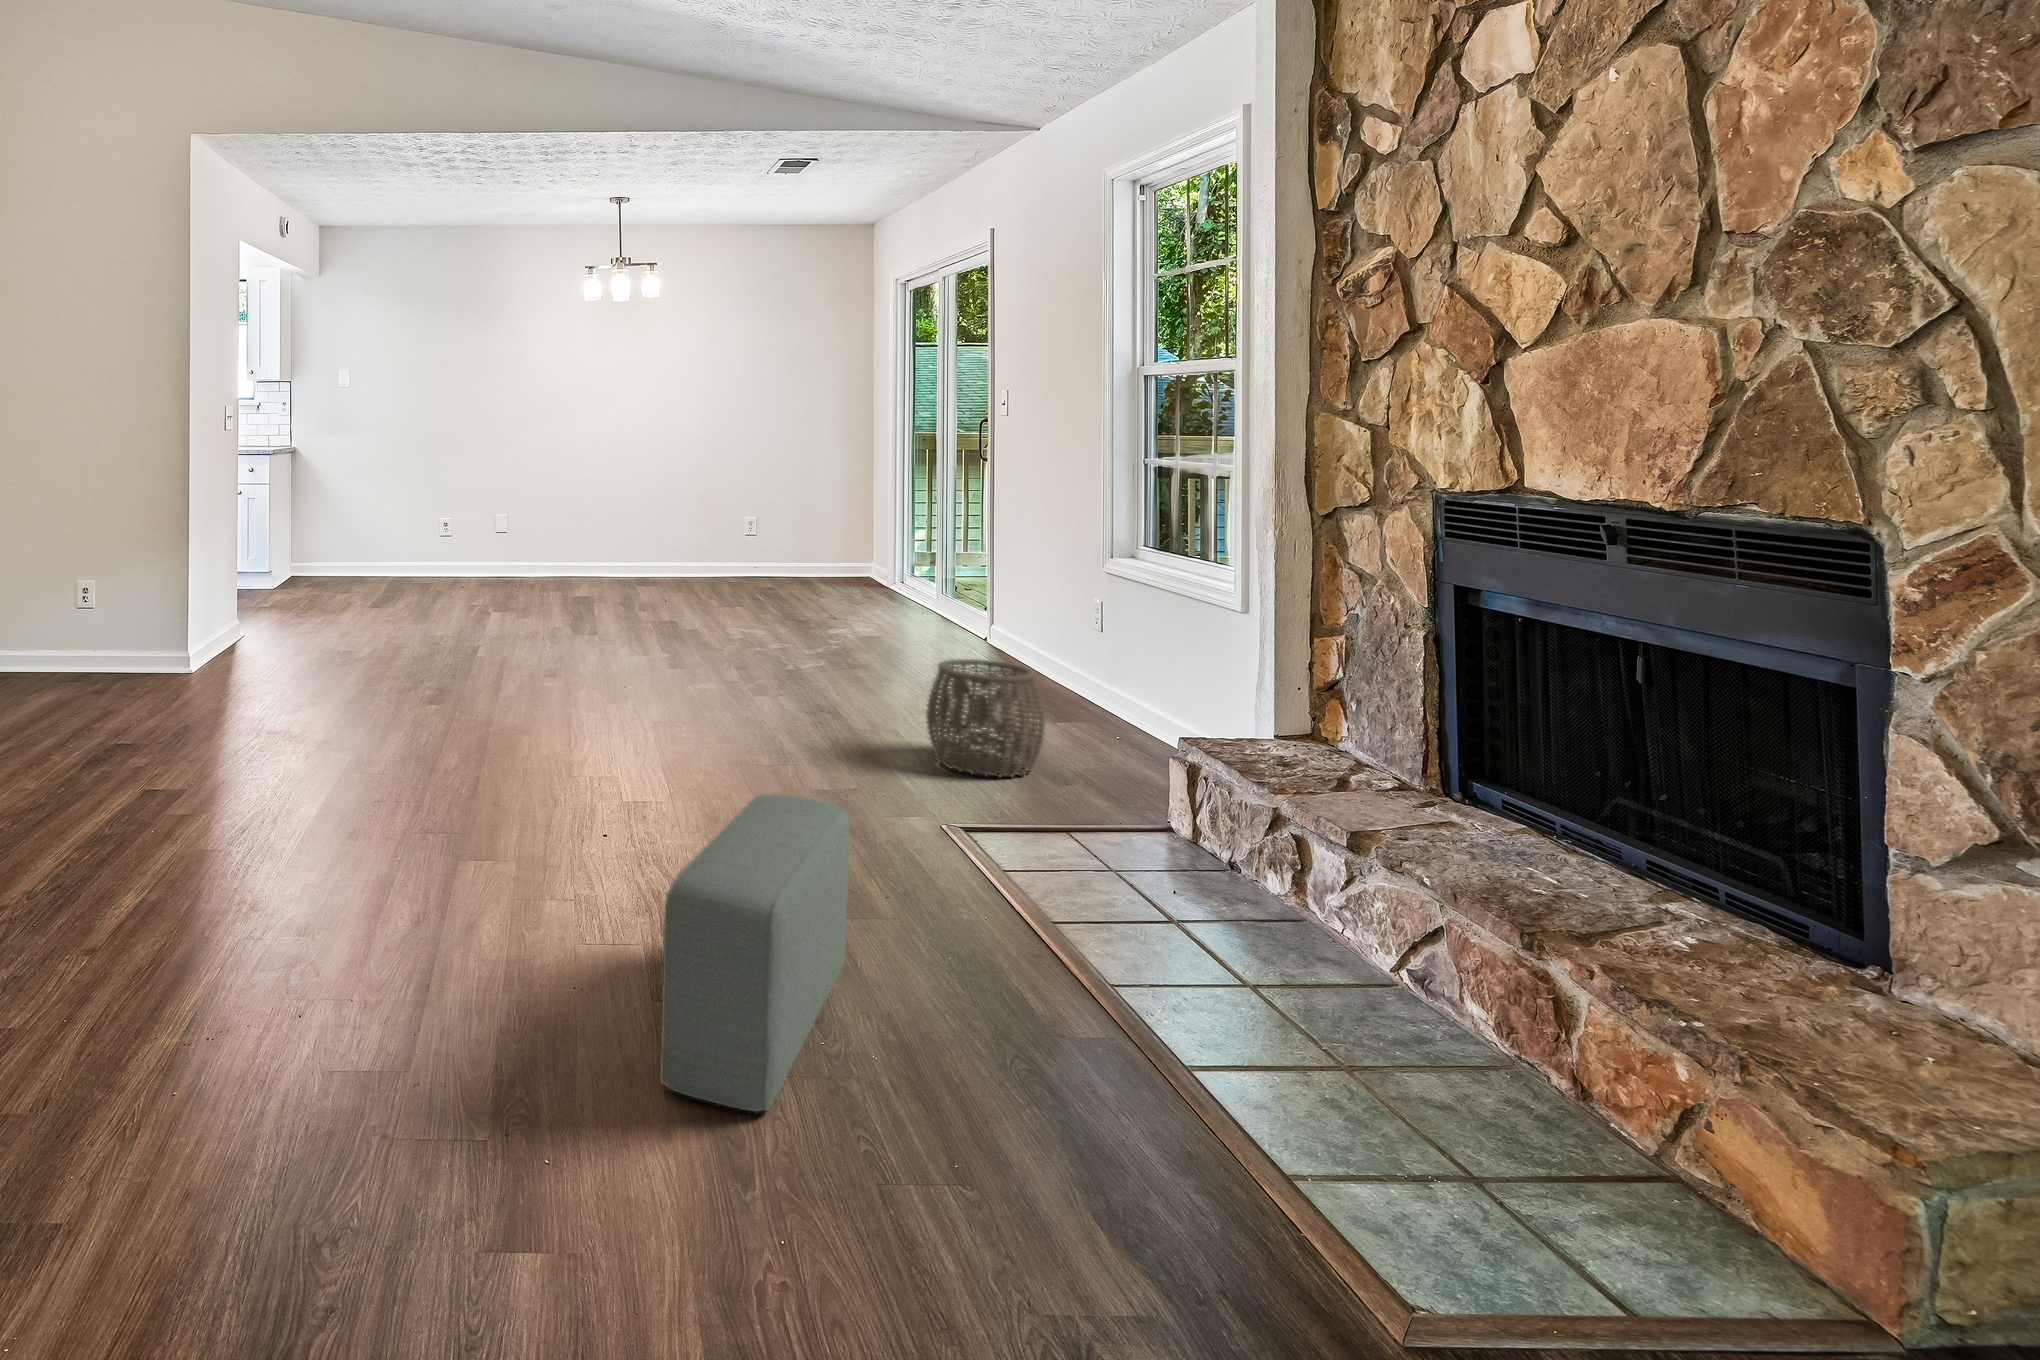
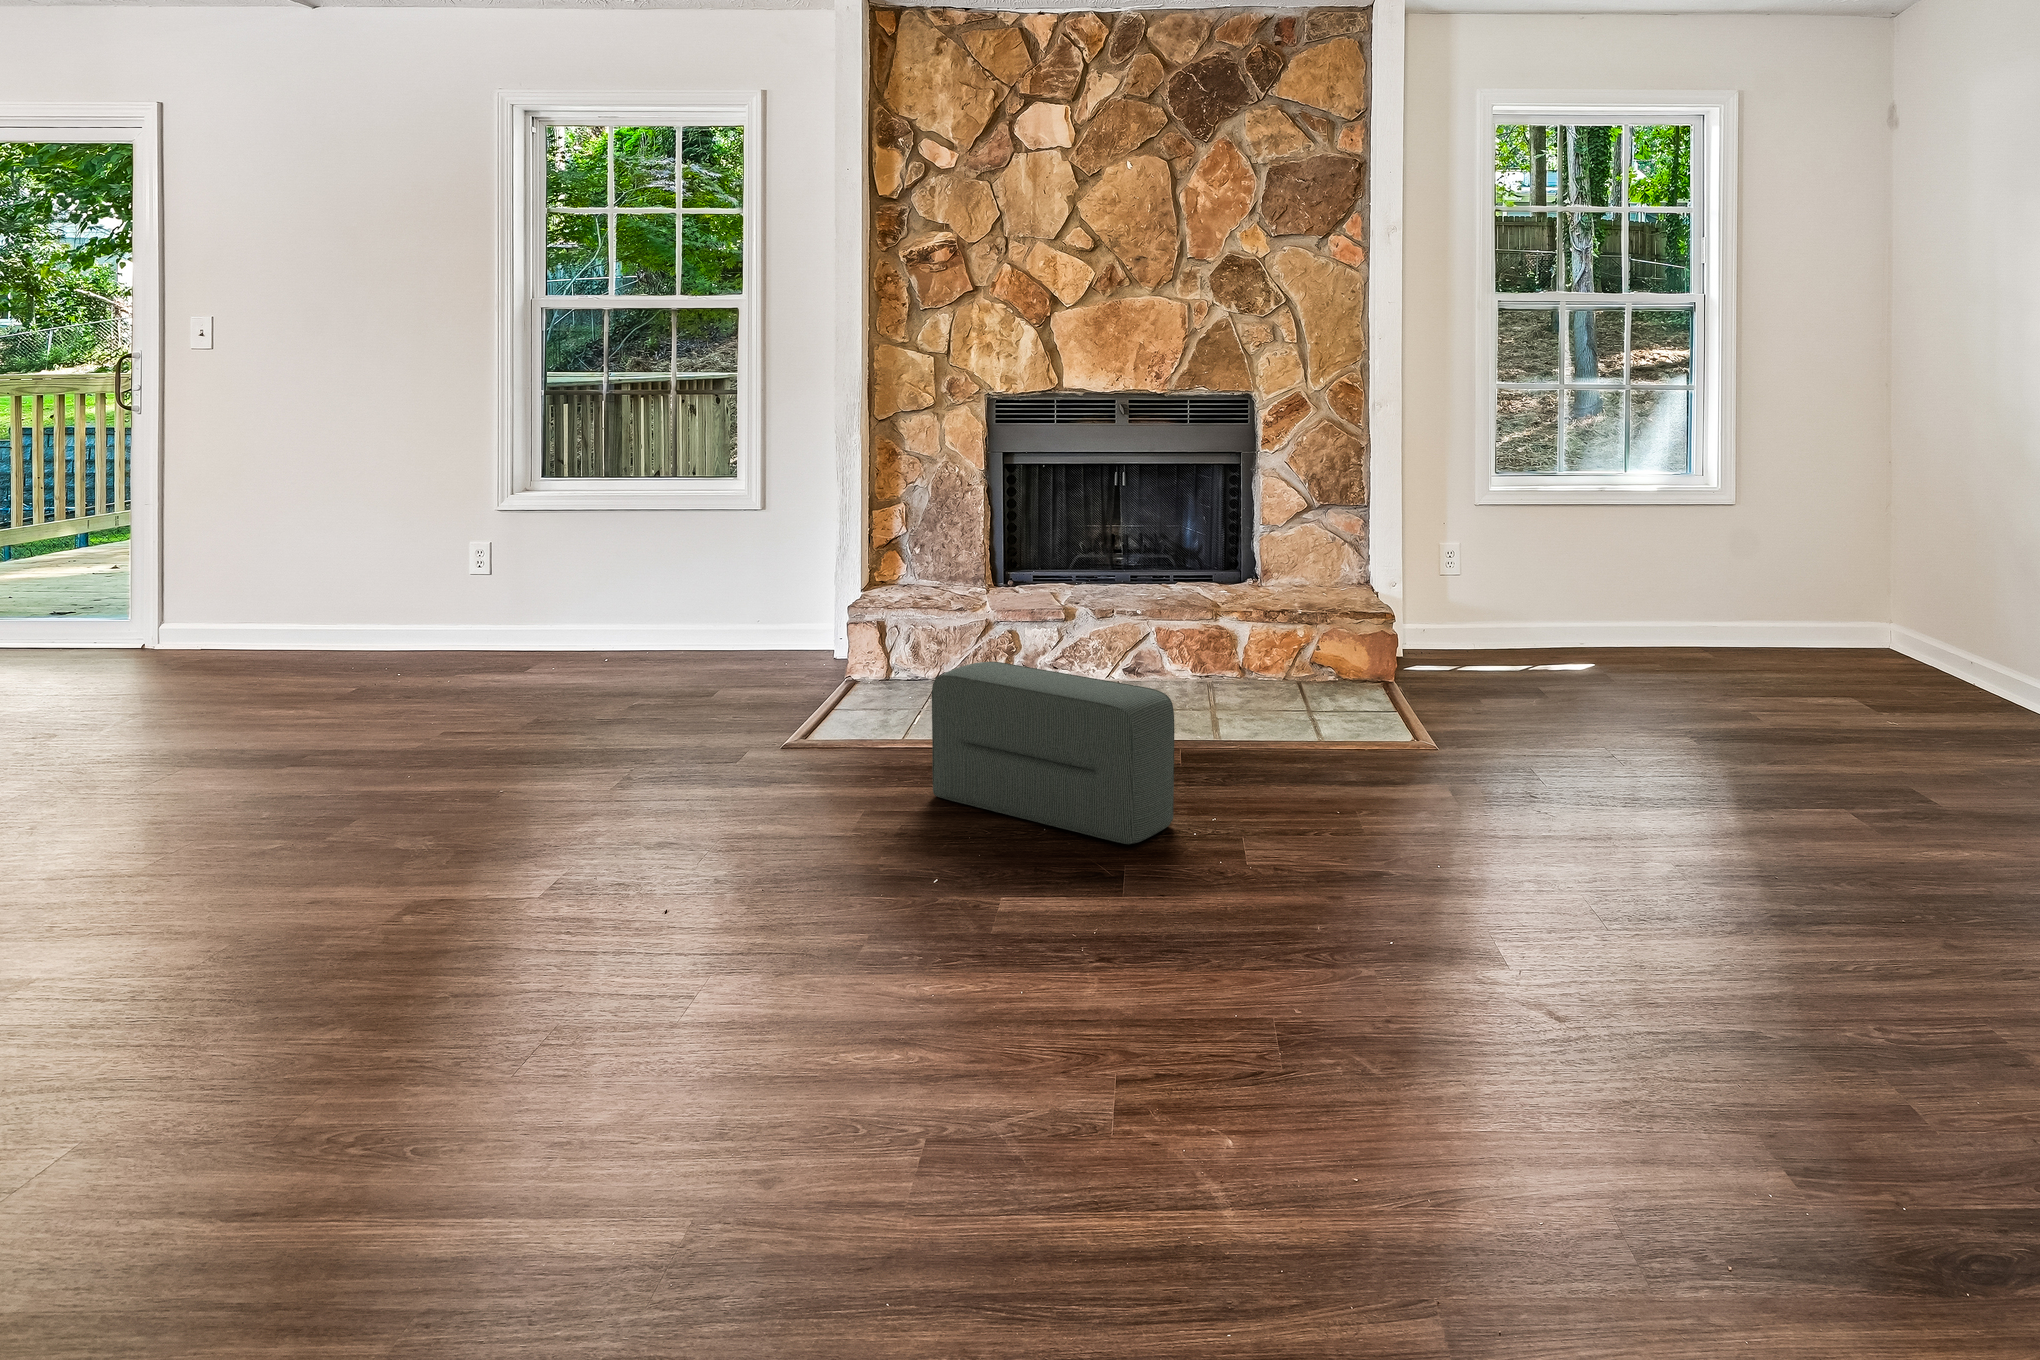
woven basket: present [926,659,1045,777] -> none [591,578,704,683]

